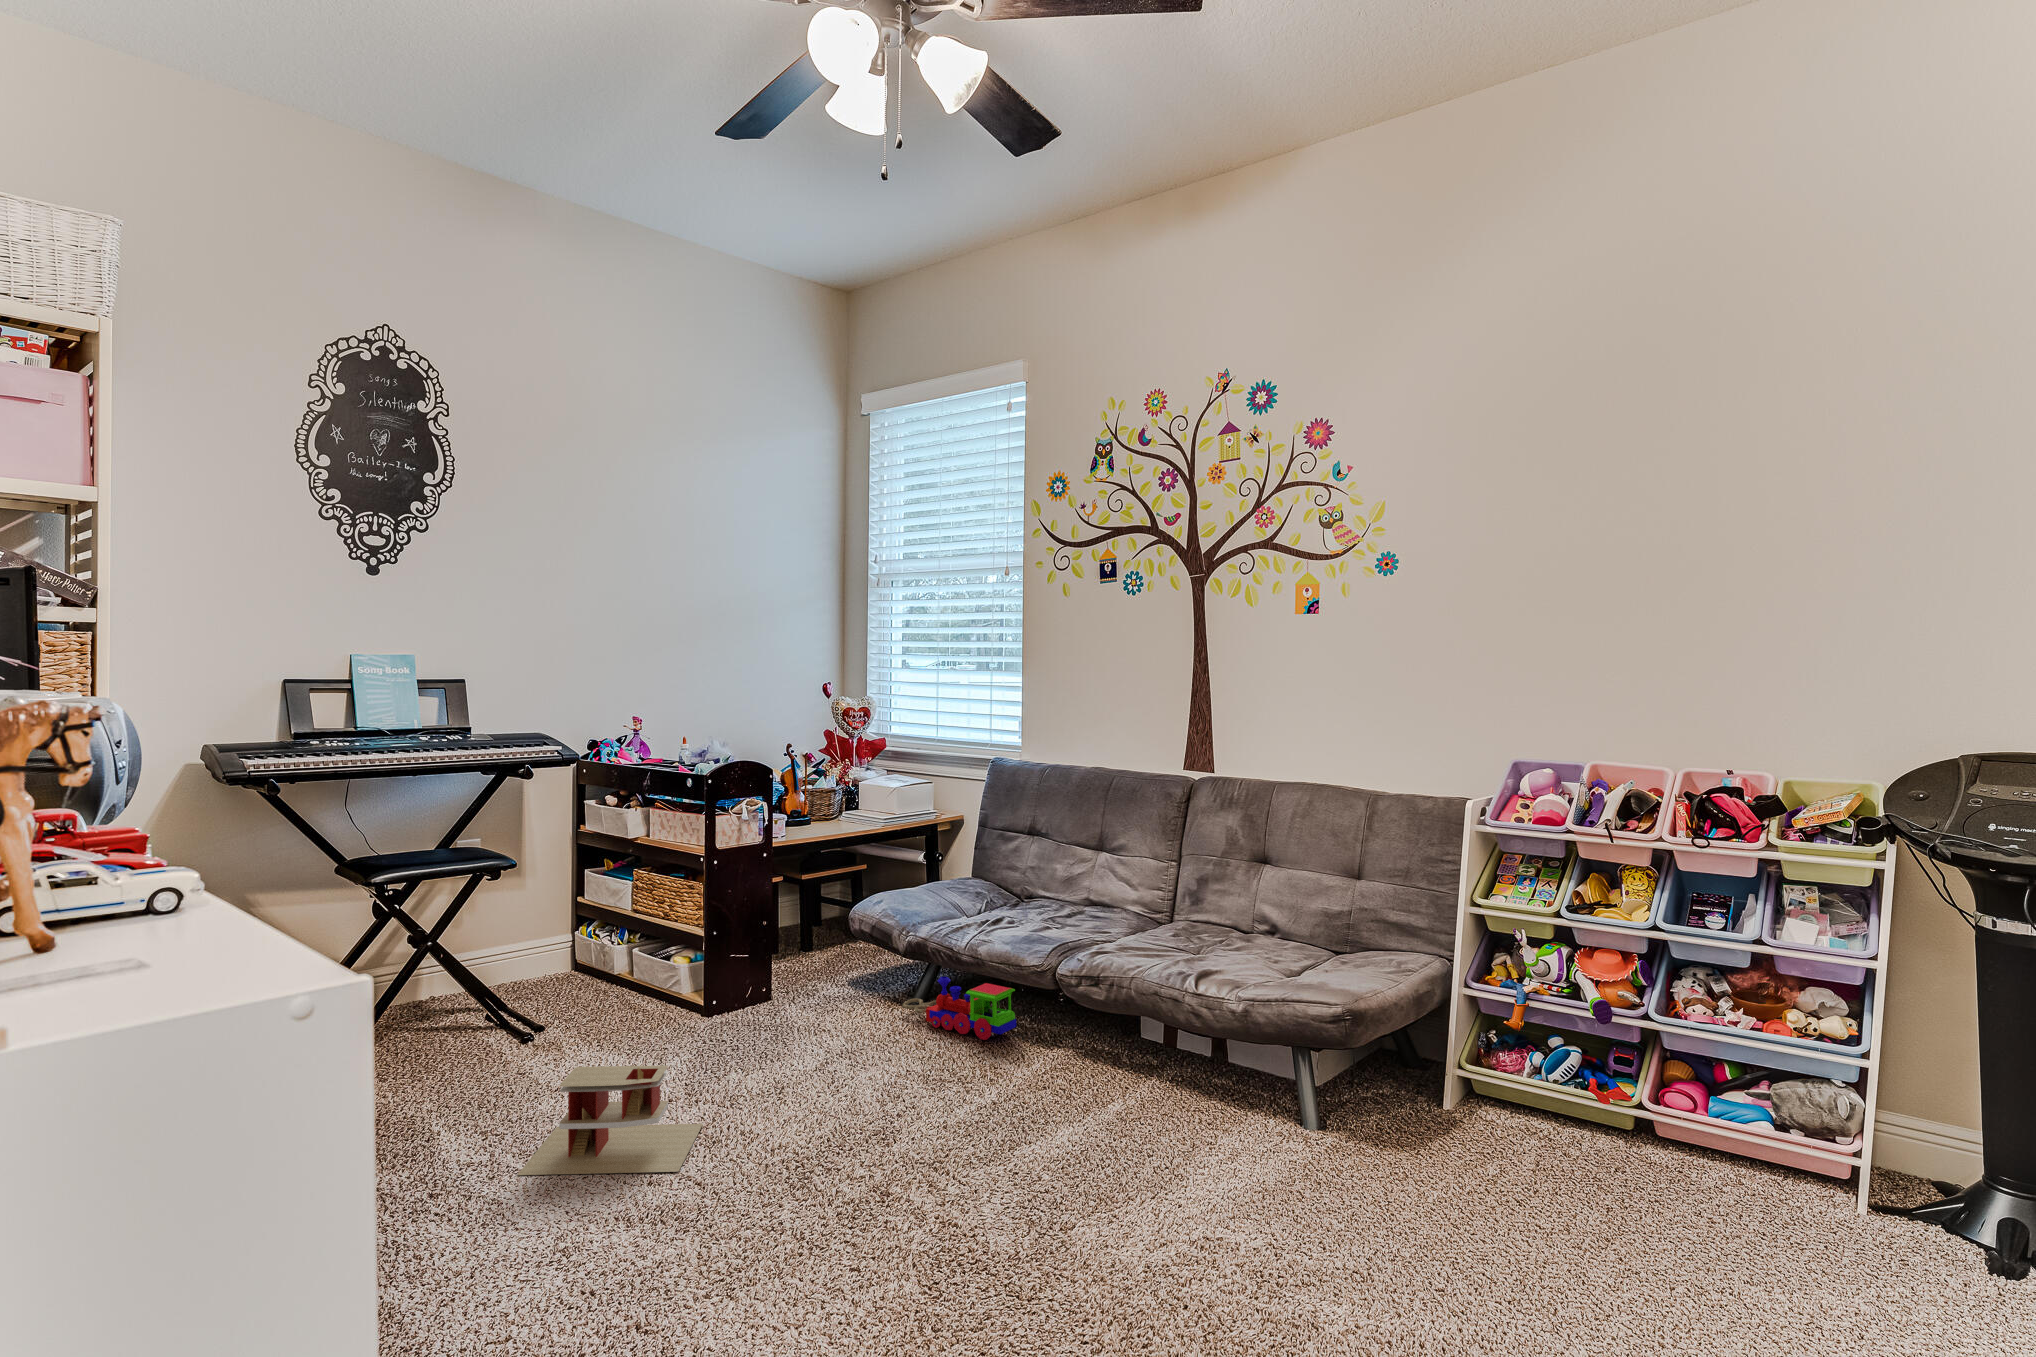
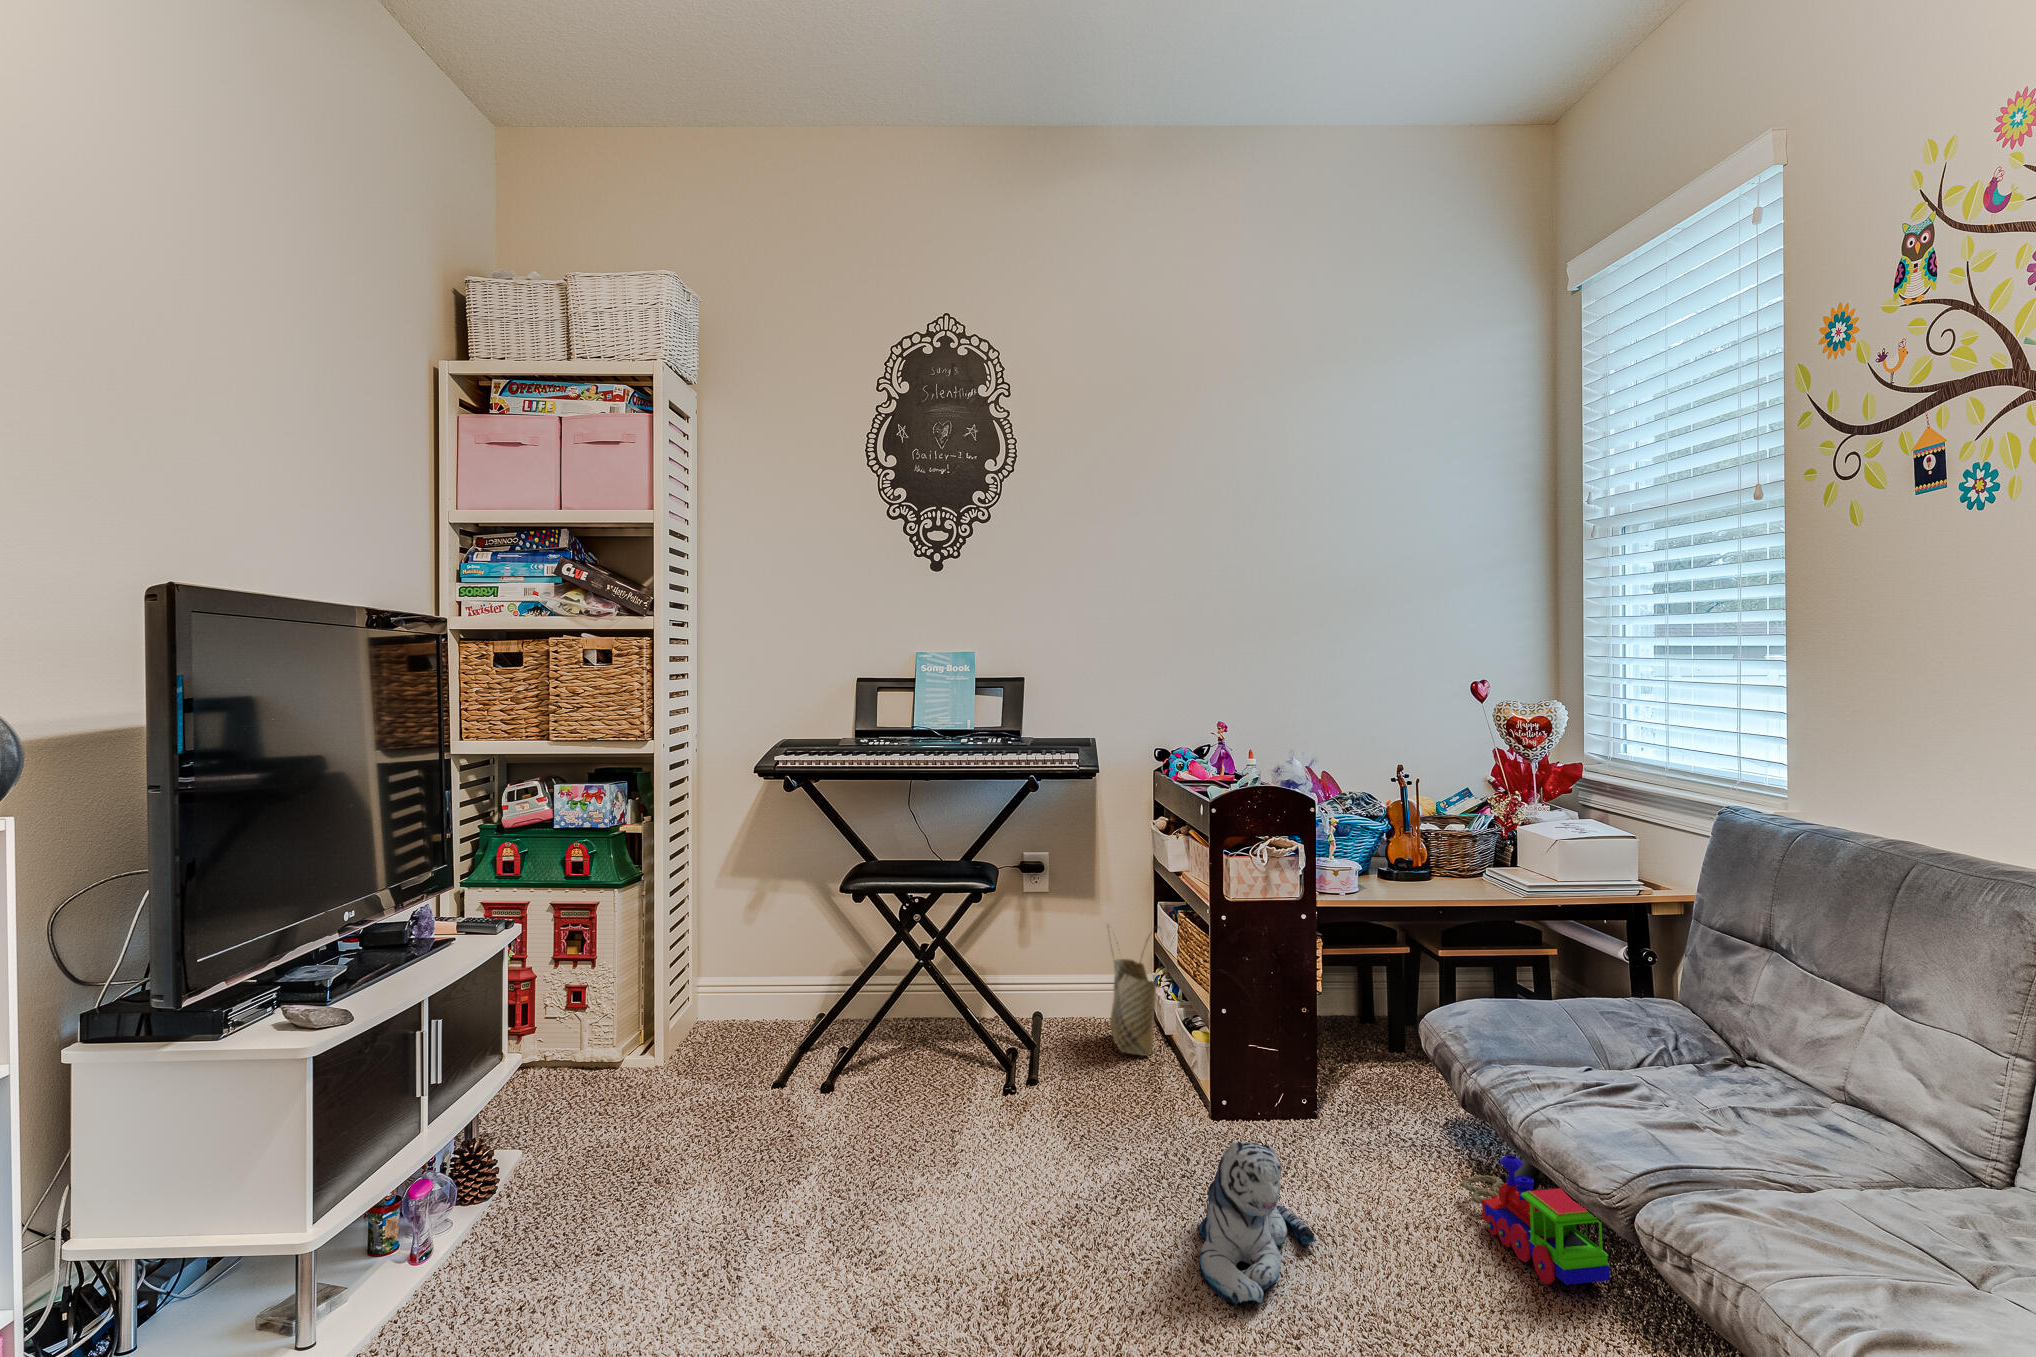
woven basket: none [550,885,611,993] -> present [1108,925,1158,1056]
plush toy: none [778,997,865,1098] -> present [1197,1141,1315,1305]
toy house: present [518,1065,703,1175] -> none [808,1147,1035,1323]

